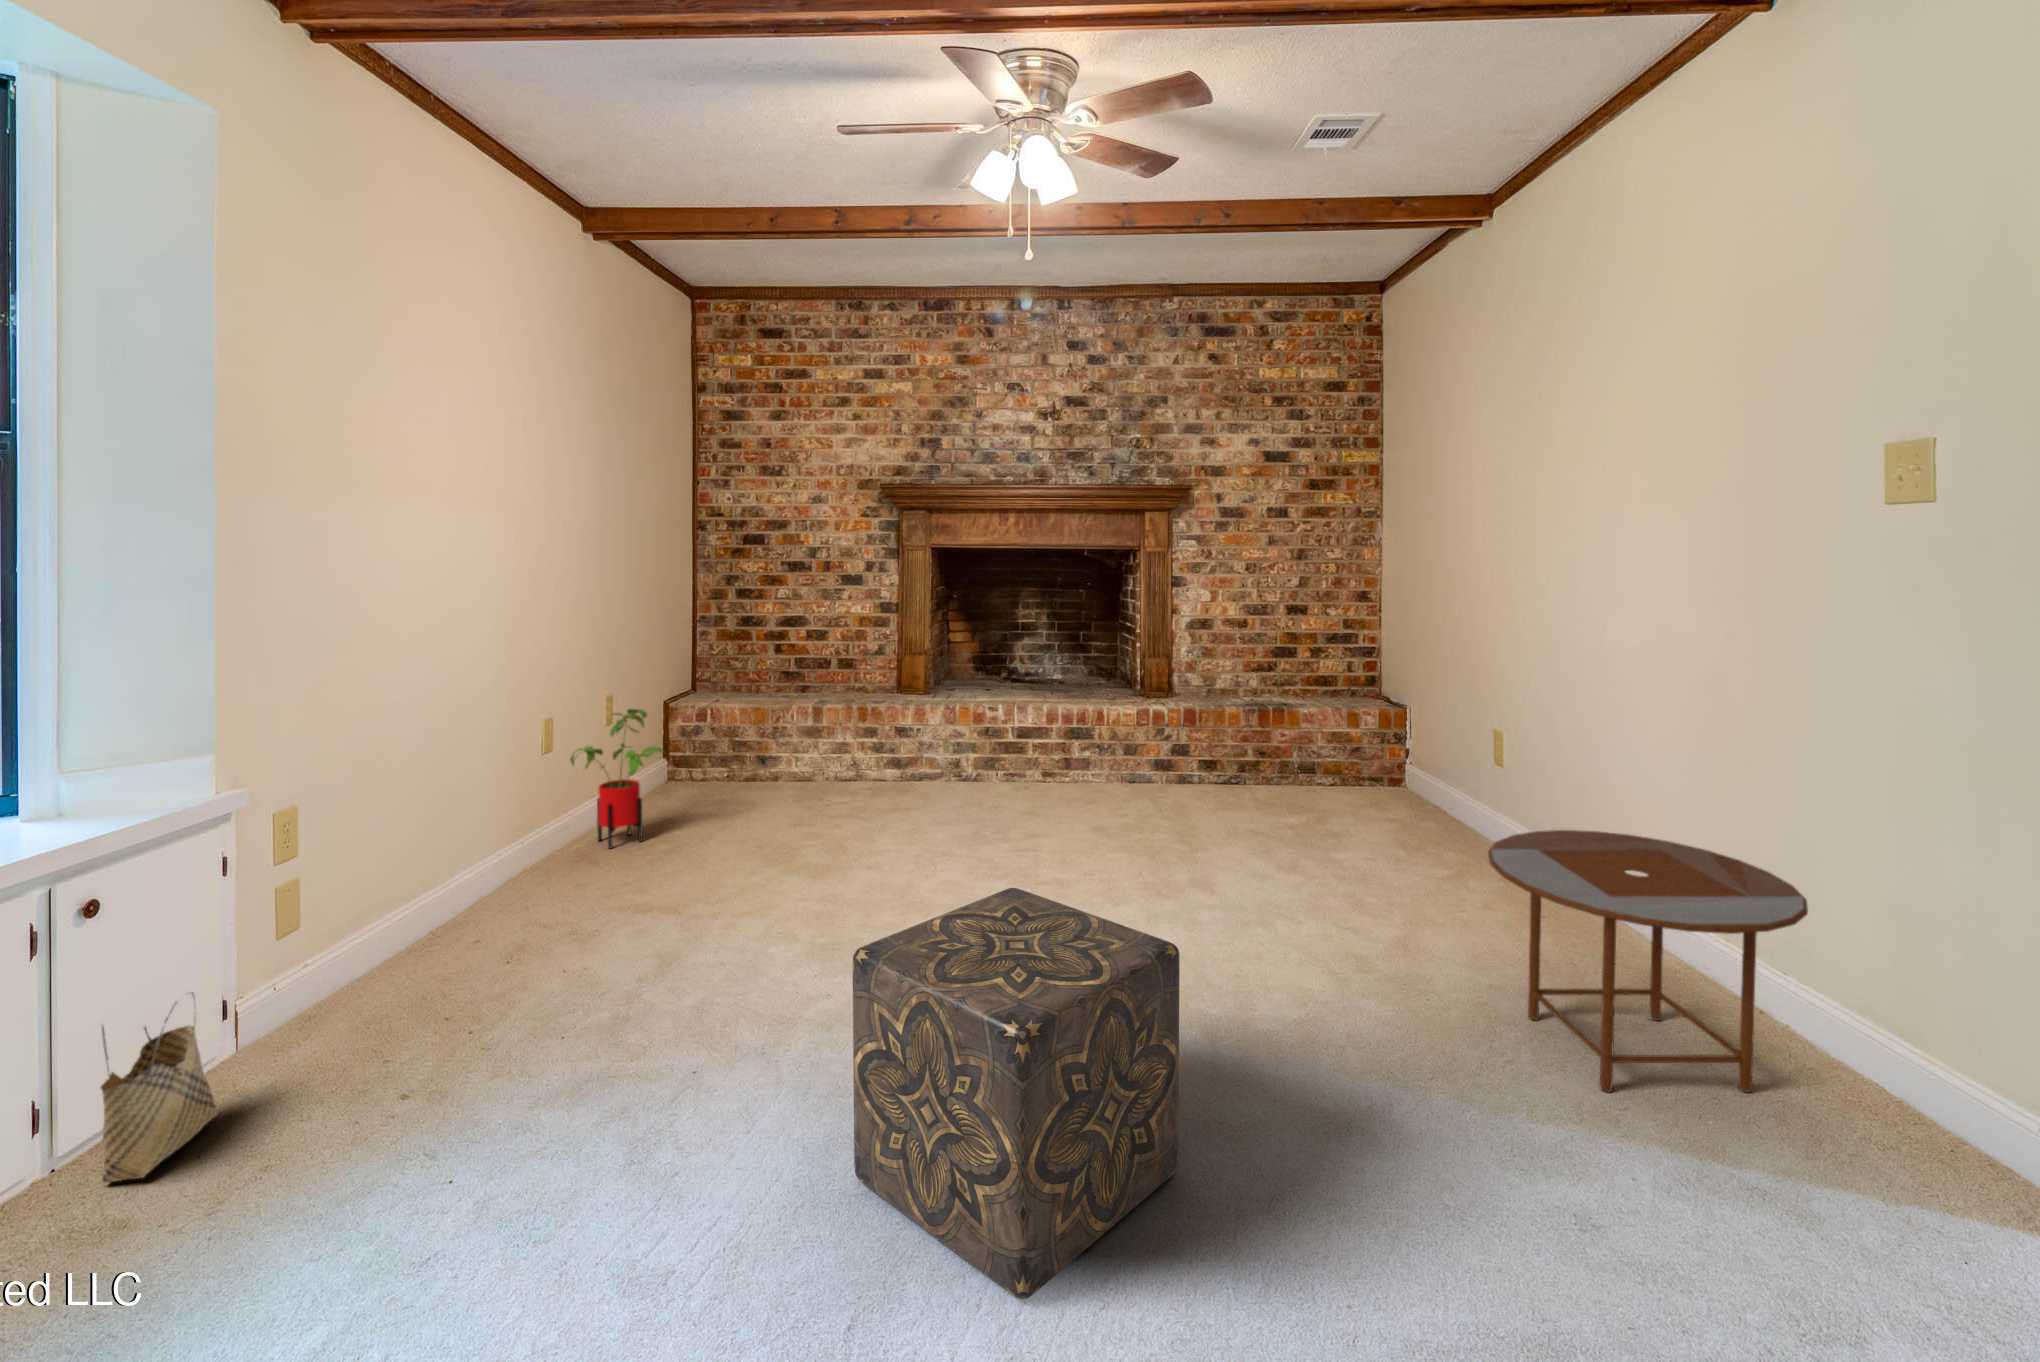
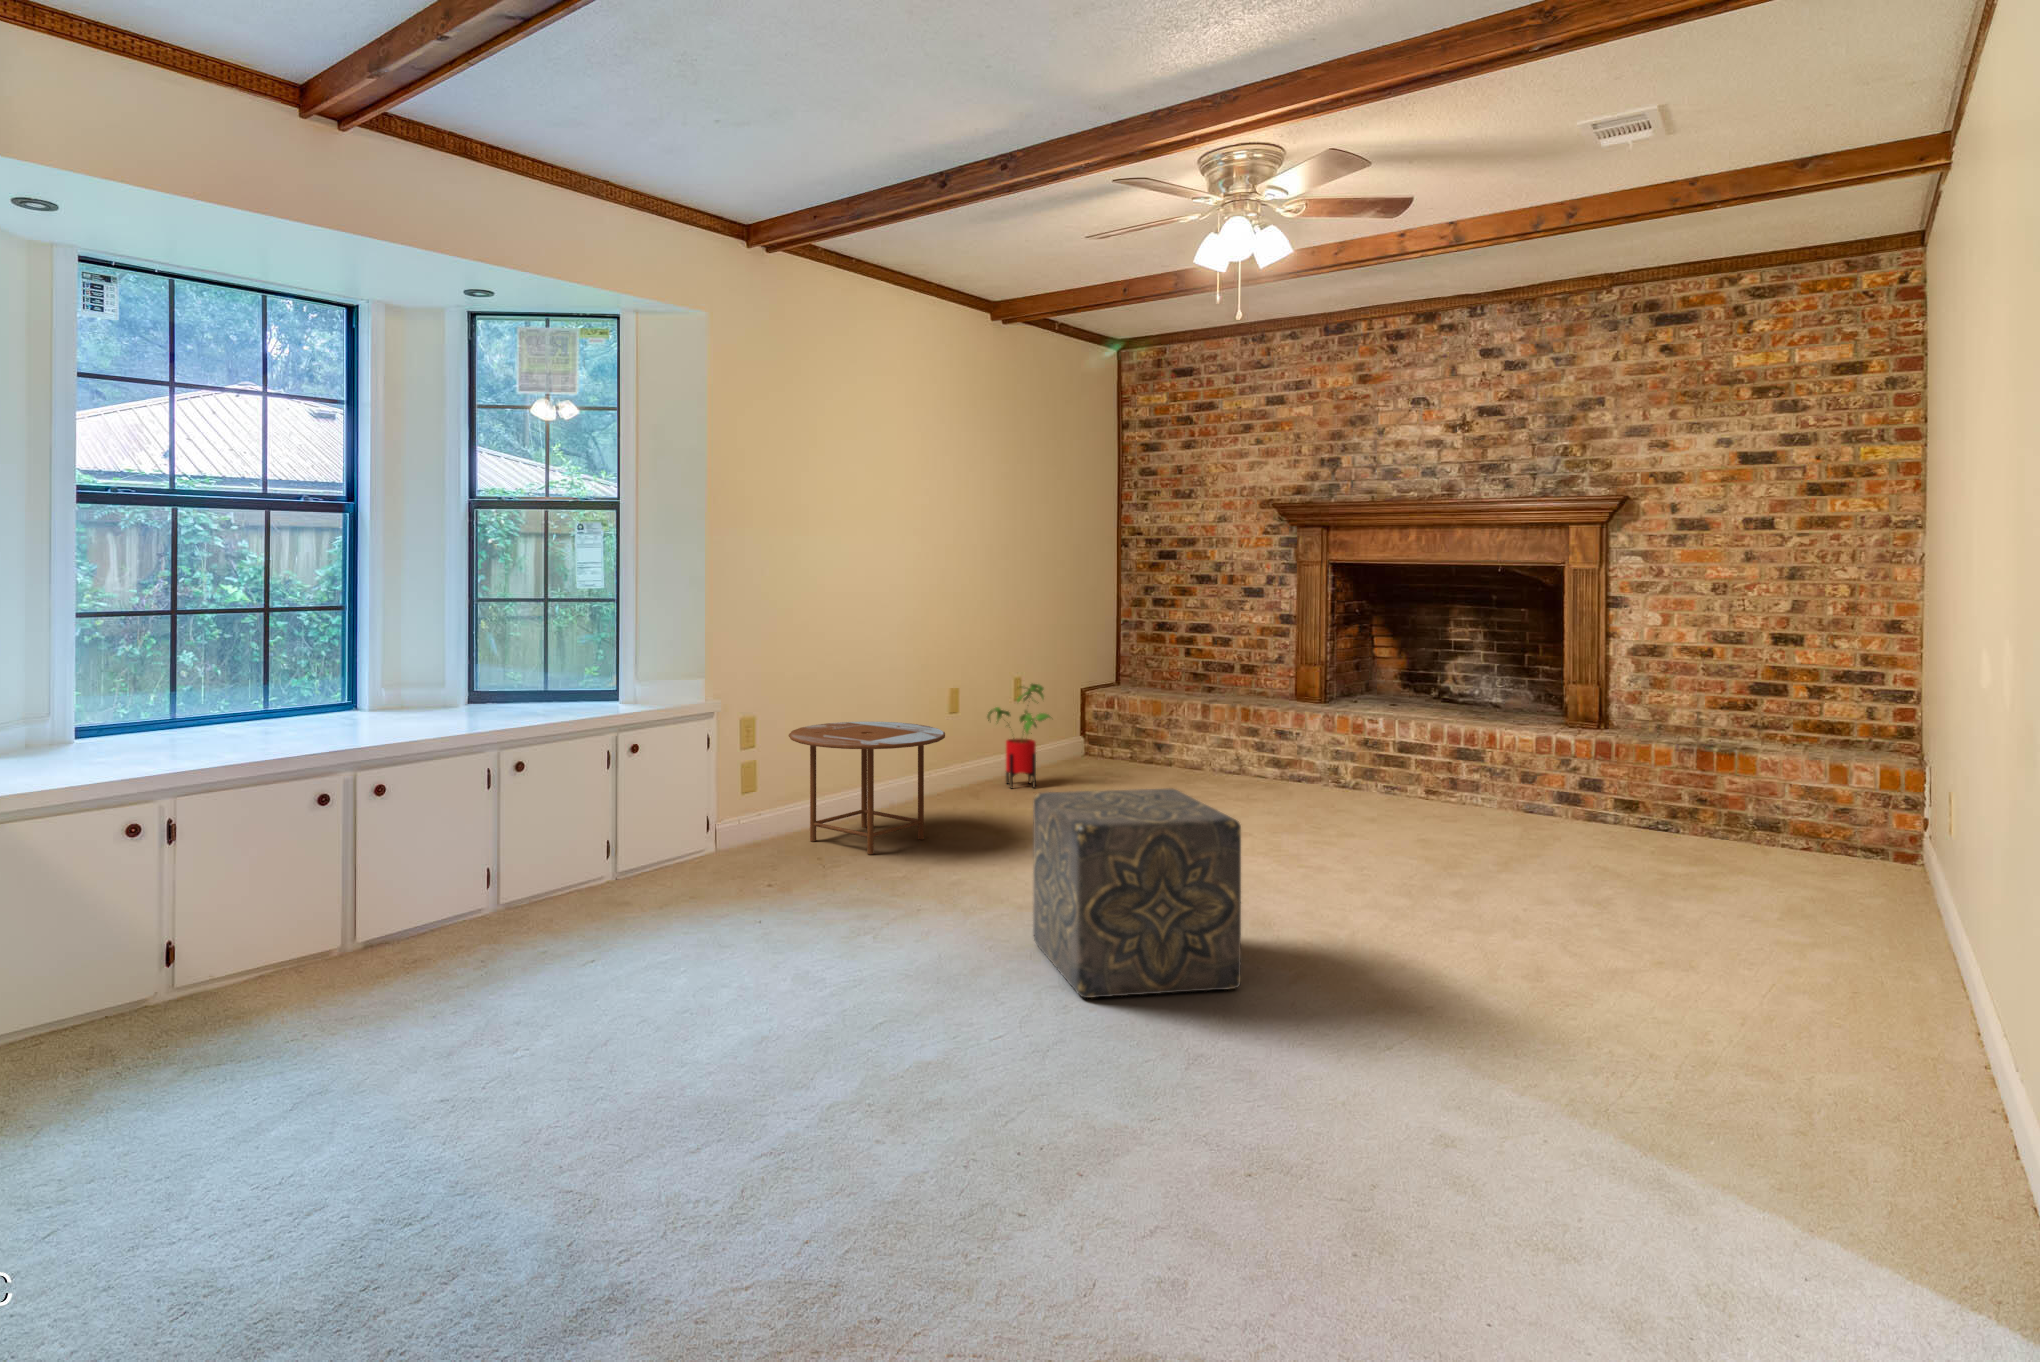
side table: present [1488,830,1808,1092] -> present [788,722,945,854]
woven basket: present [101,993,216,1183] -> none [702,776,750,864]

